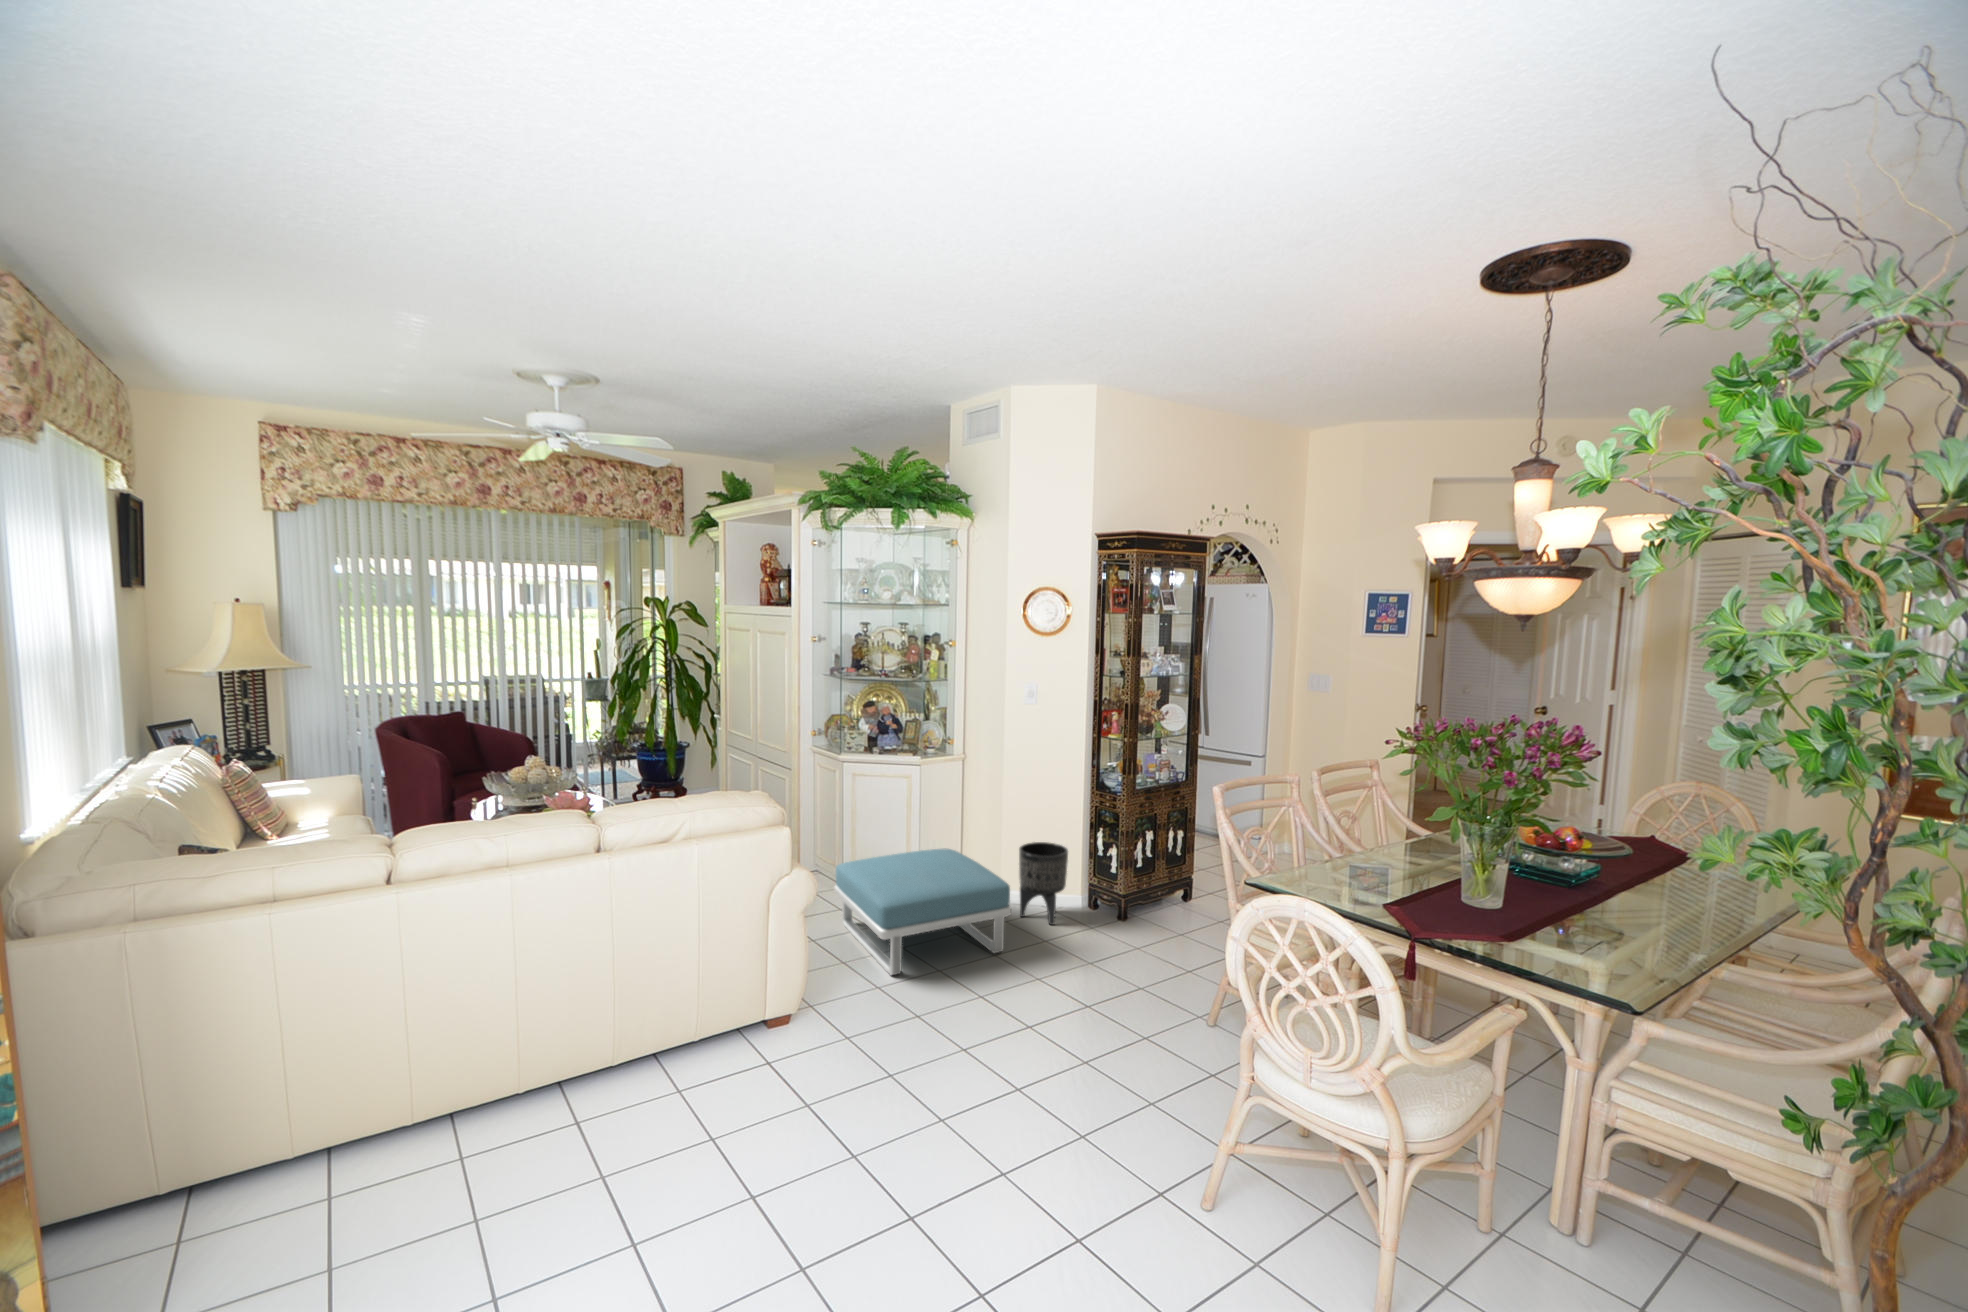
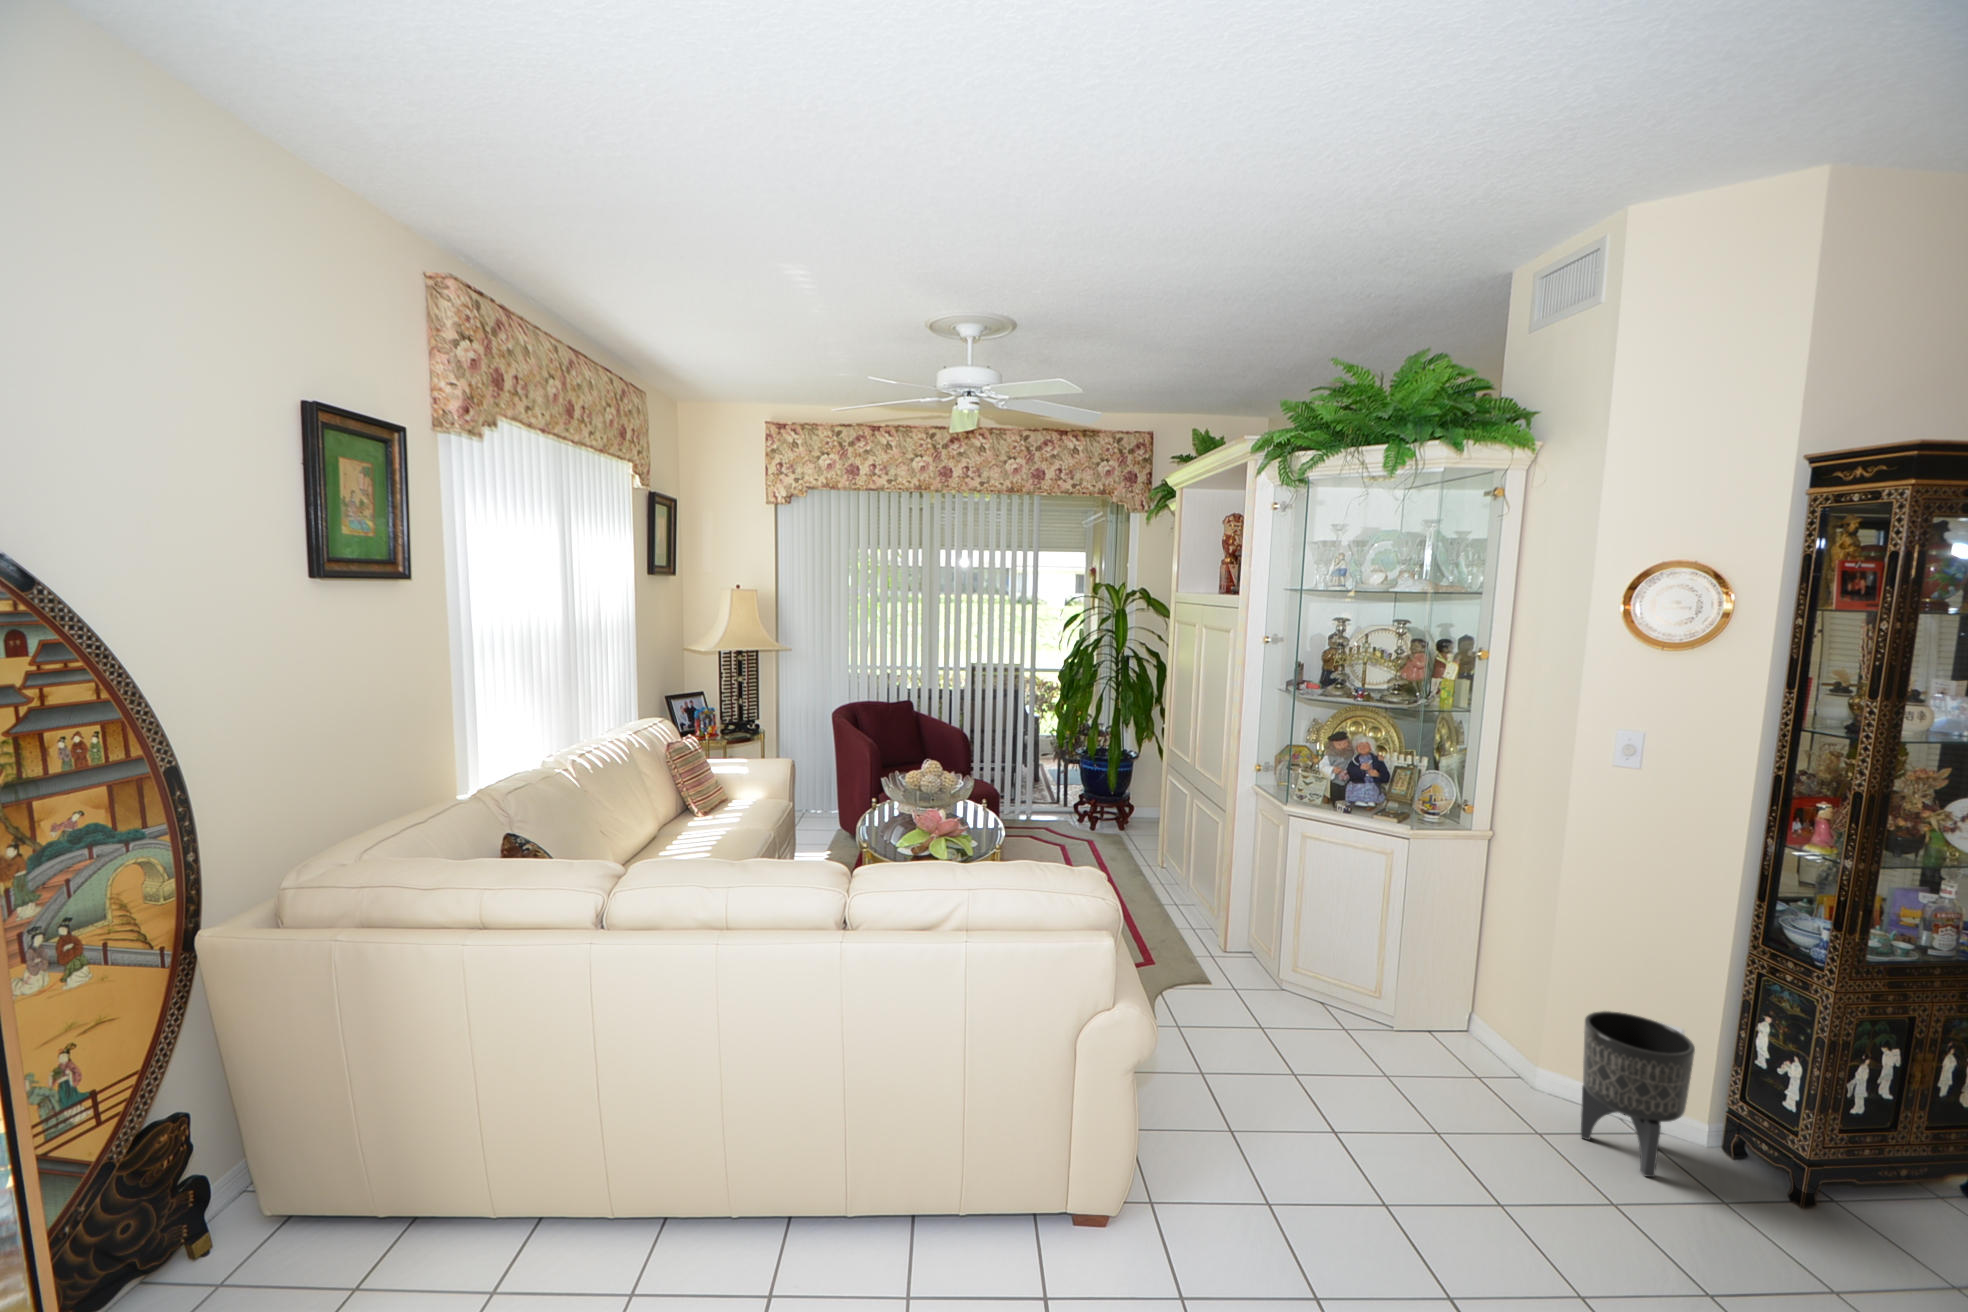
footstool: present [834,848,1011,975] -> none [1252,970,1554,1204]

